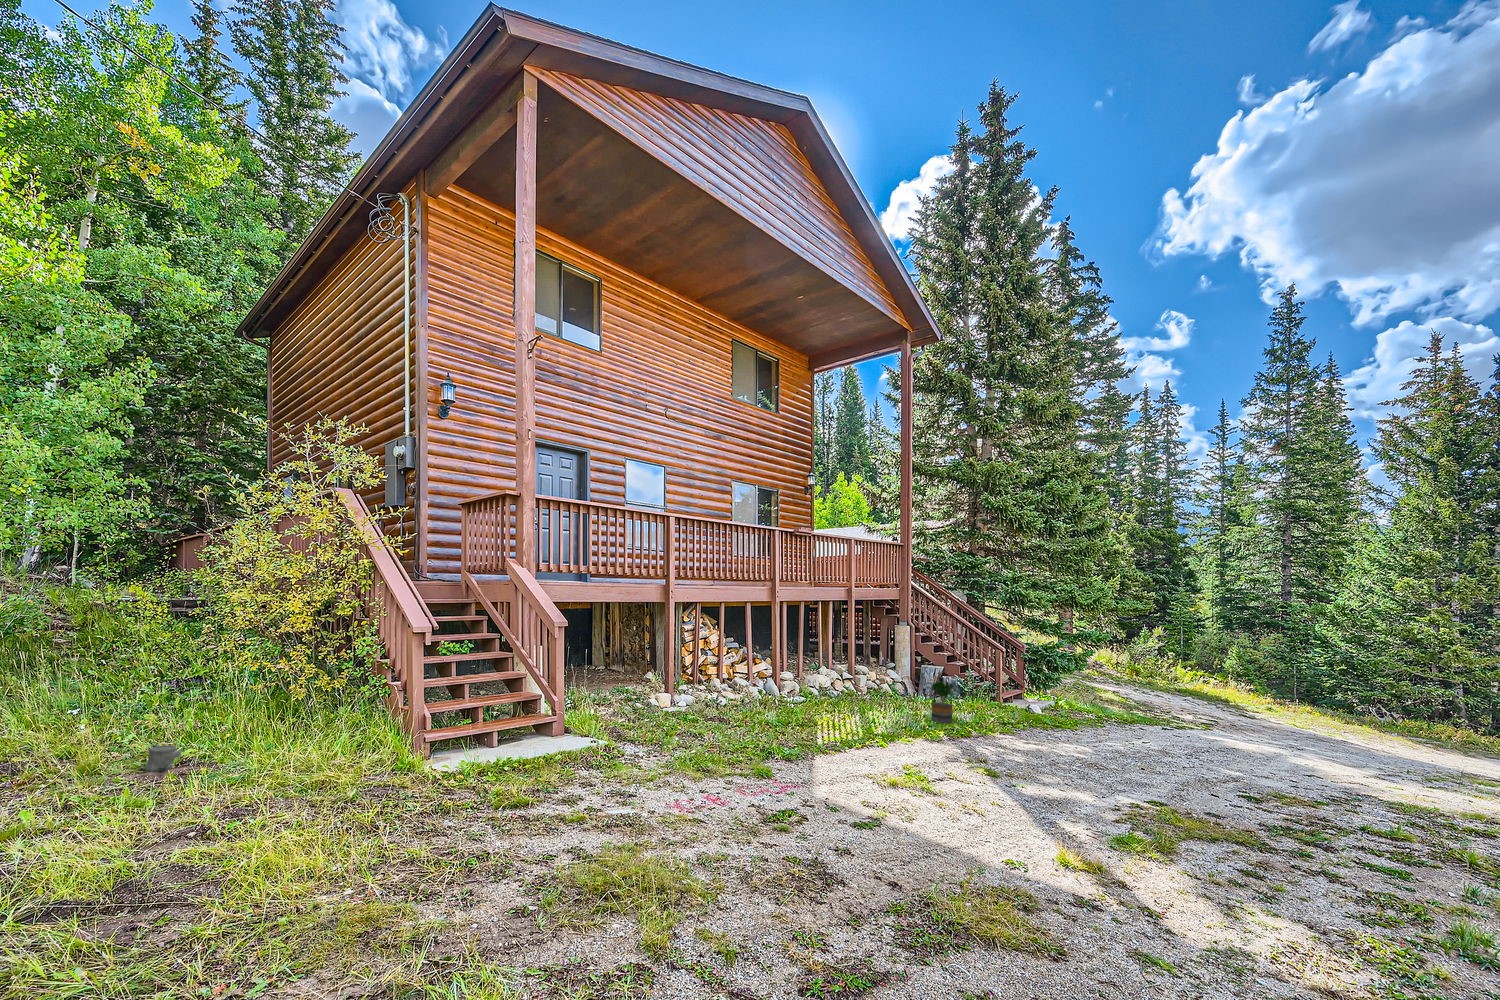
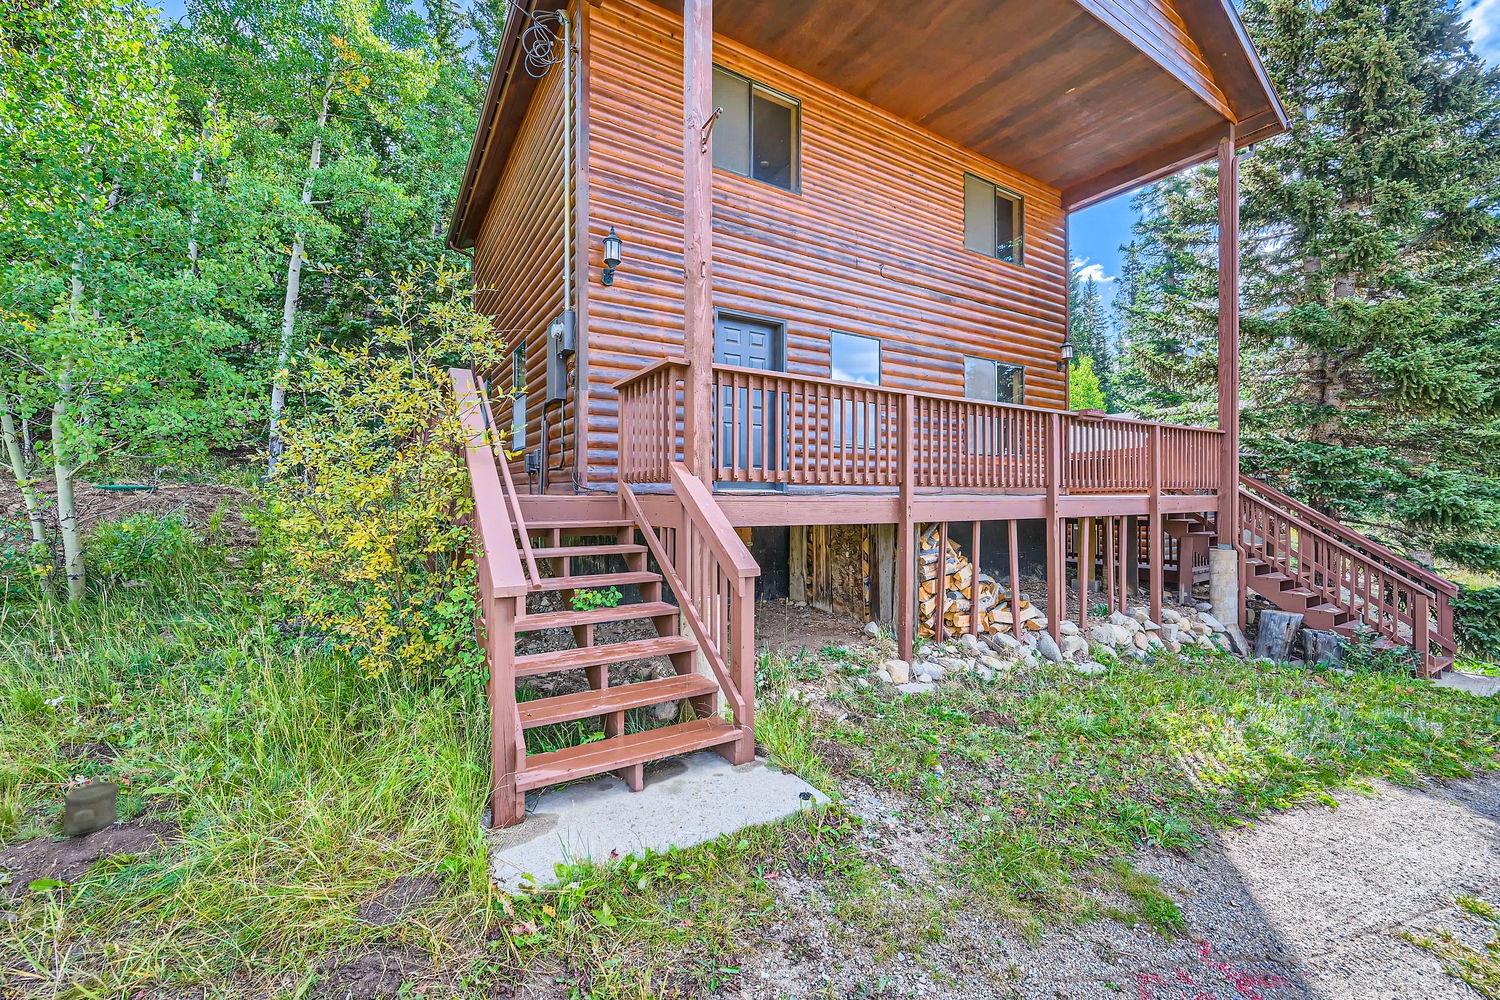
potted tree: present [932,681,956,723] -> none [1384,667,1453,746]

